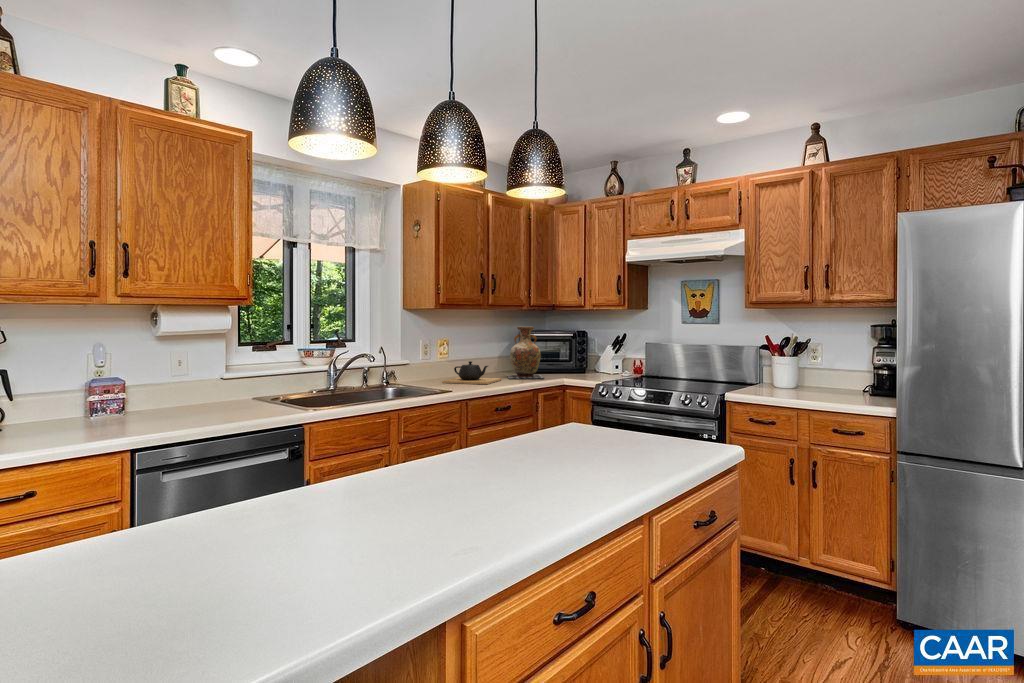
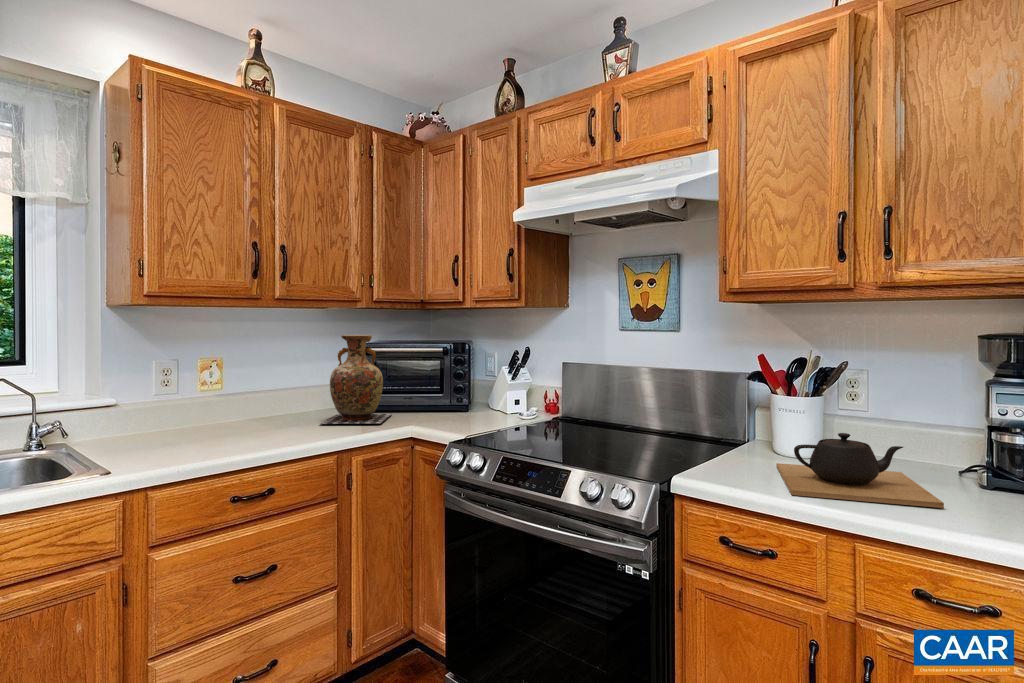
teapot: present [442,361,501,384] -> present [776,433,944,508]

